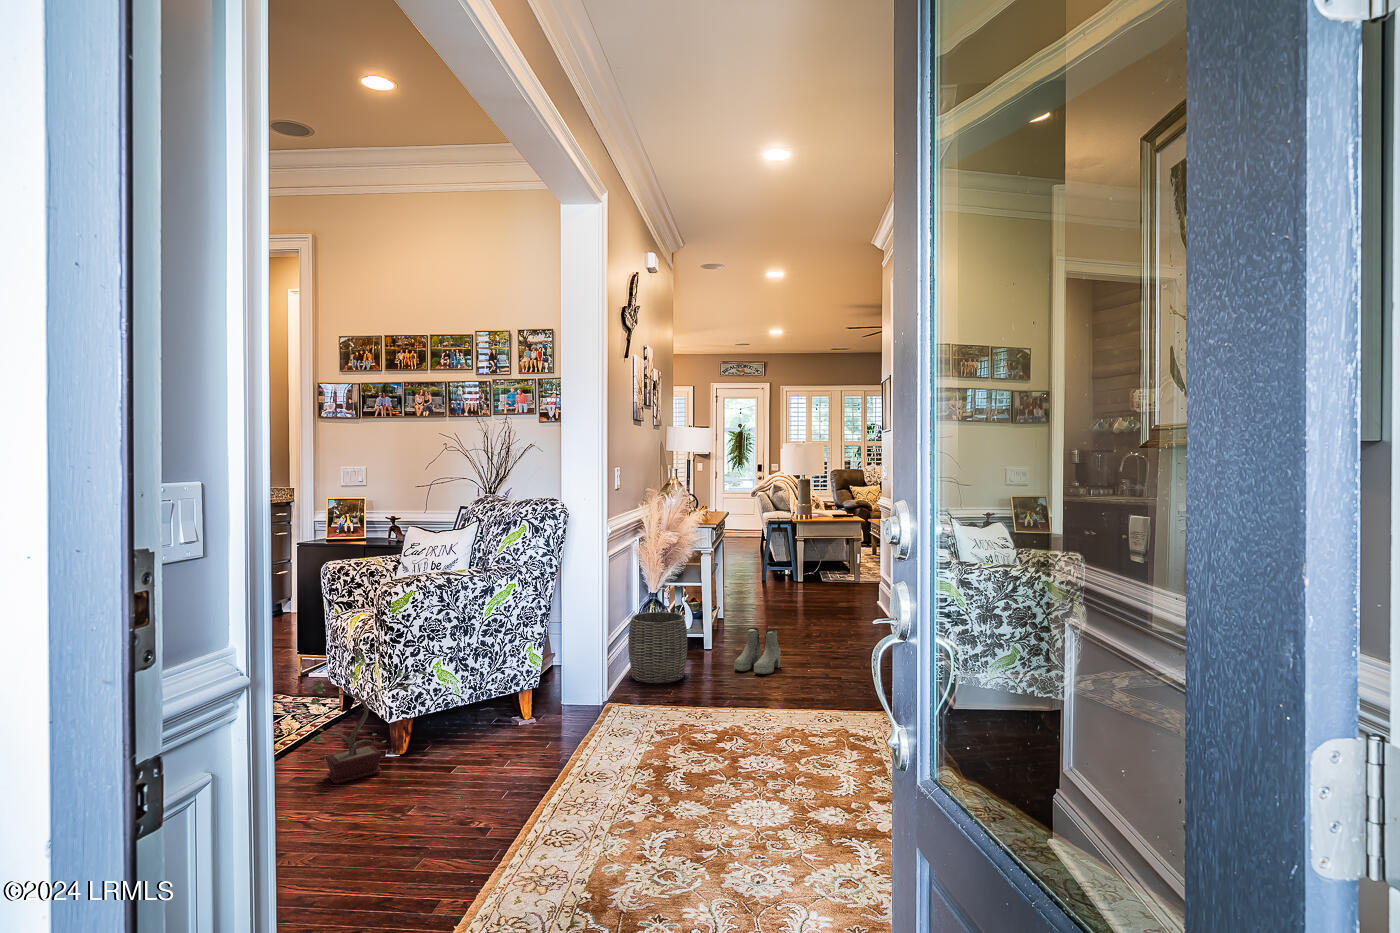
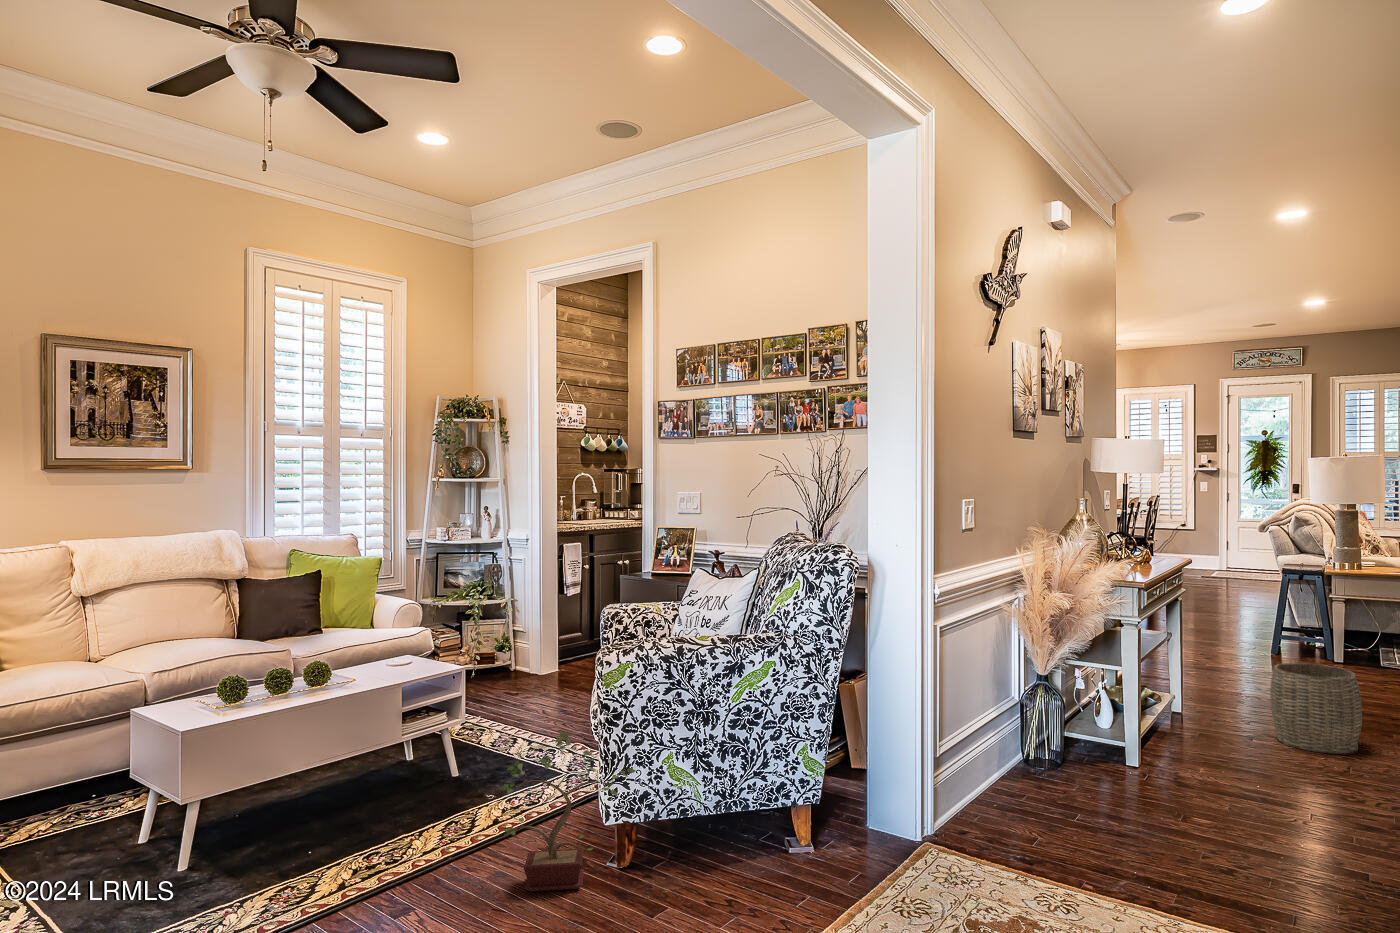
woven basket: present [628,612,687,683] -> present [1270,663,1362,754]
boots: present [734,628,781,674] -> none [1177,767,1278,859]

